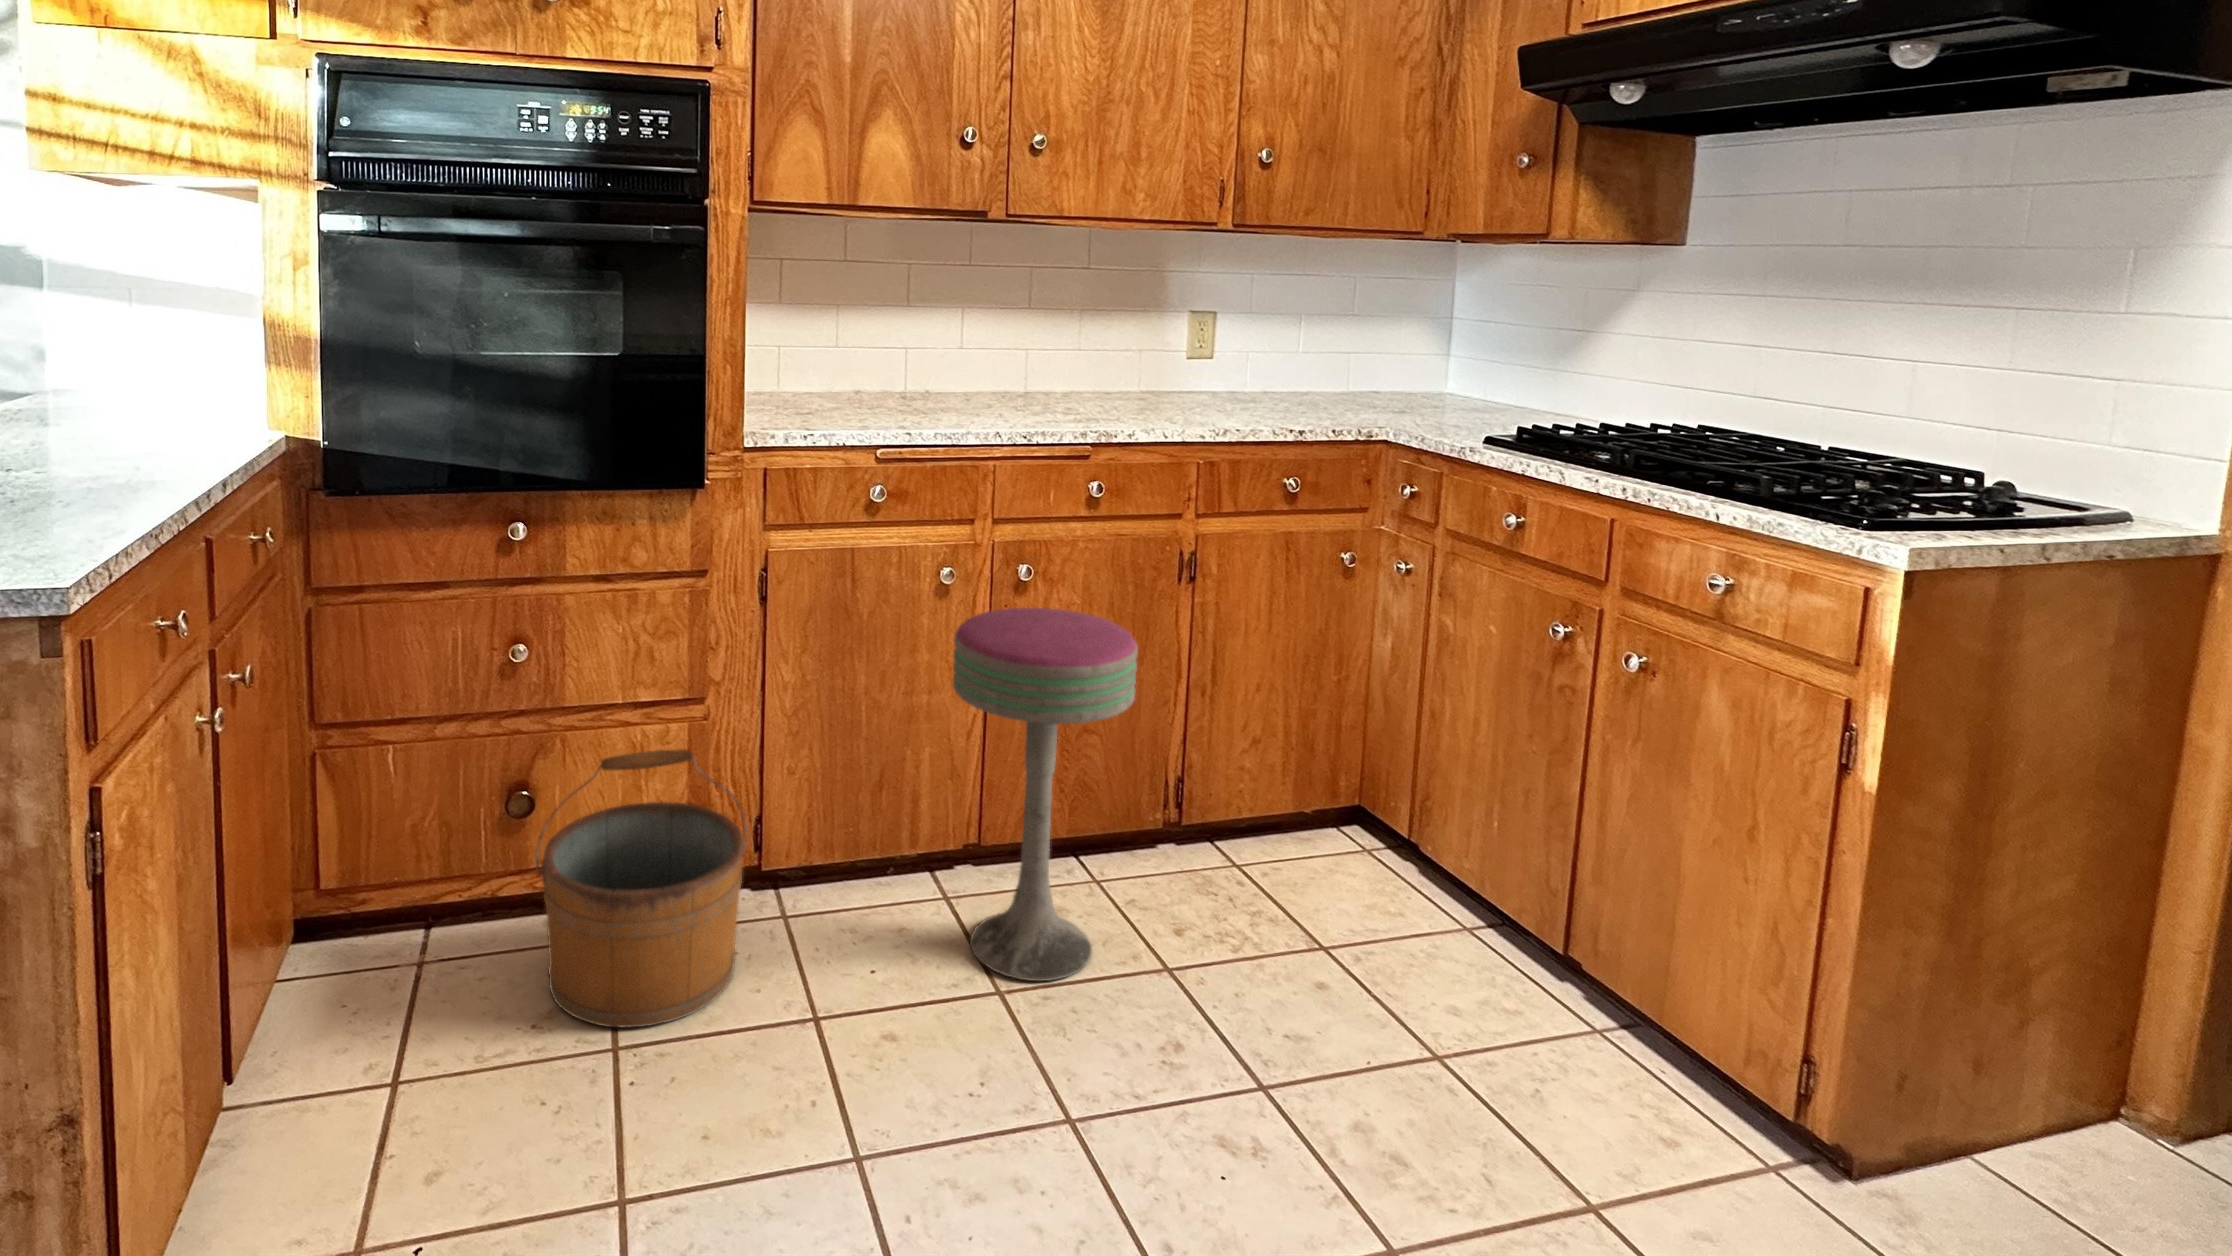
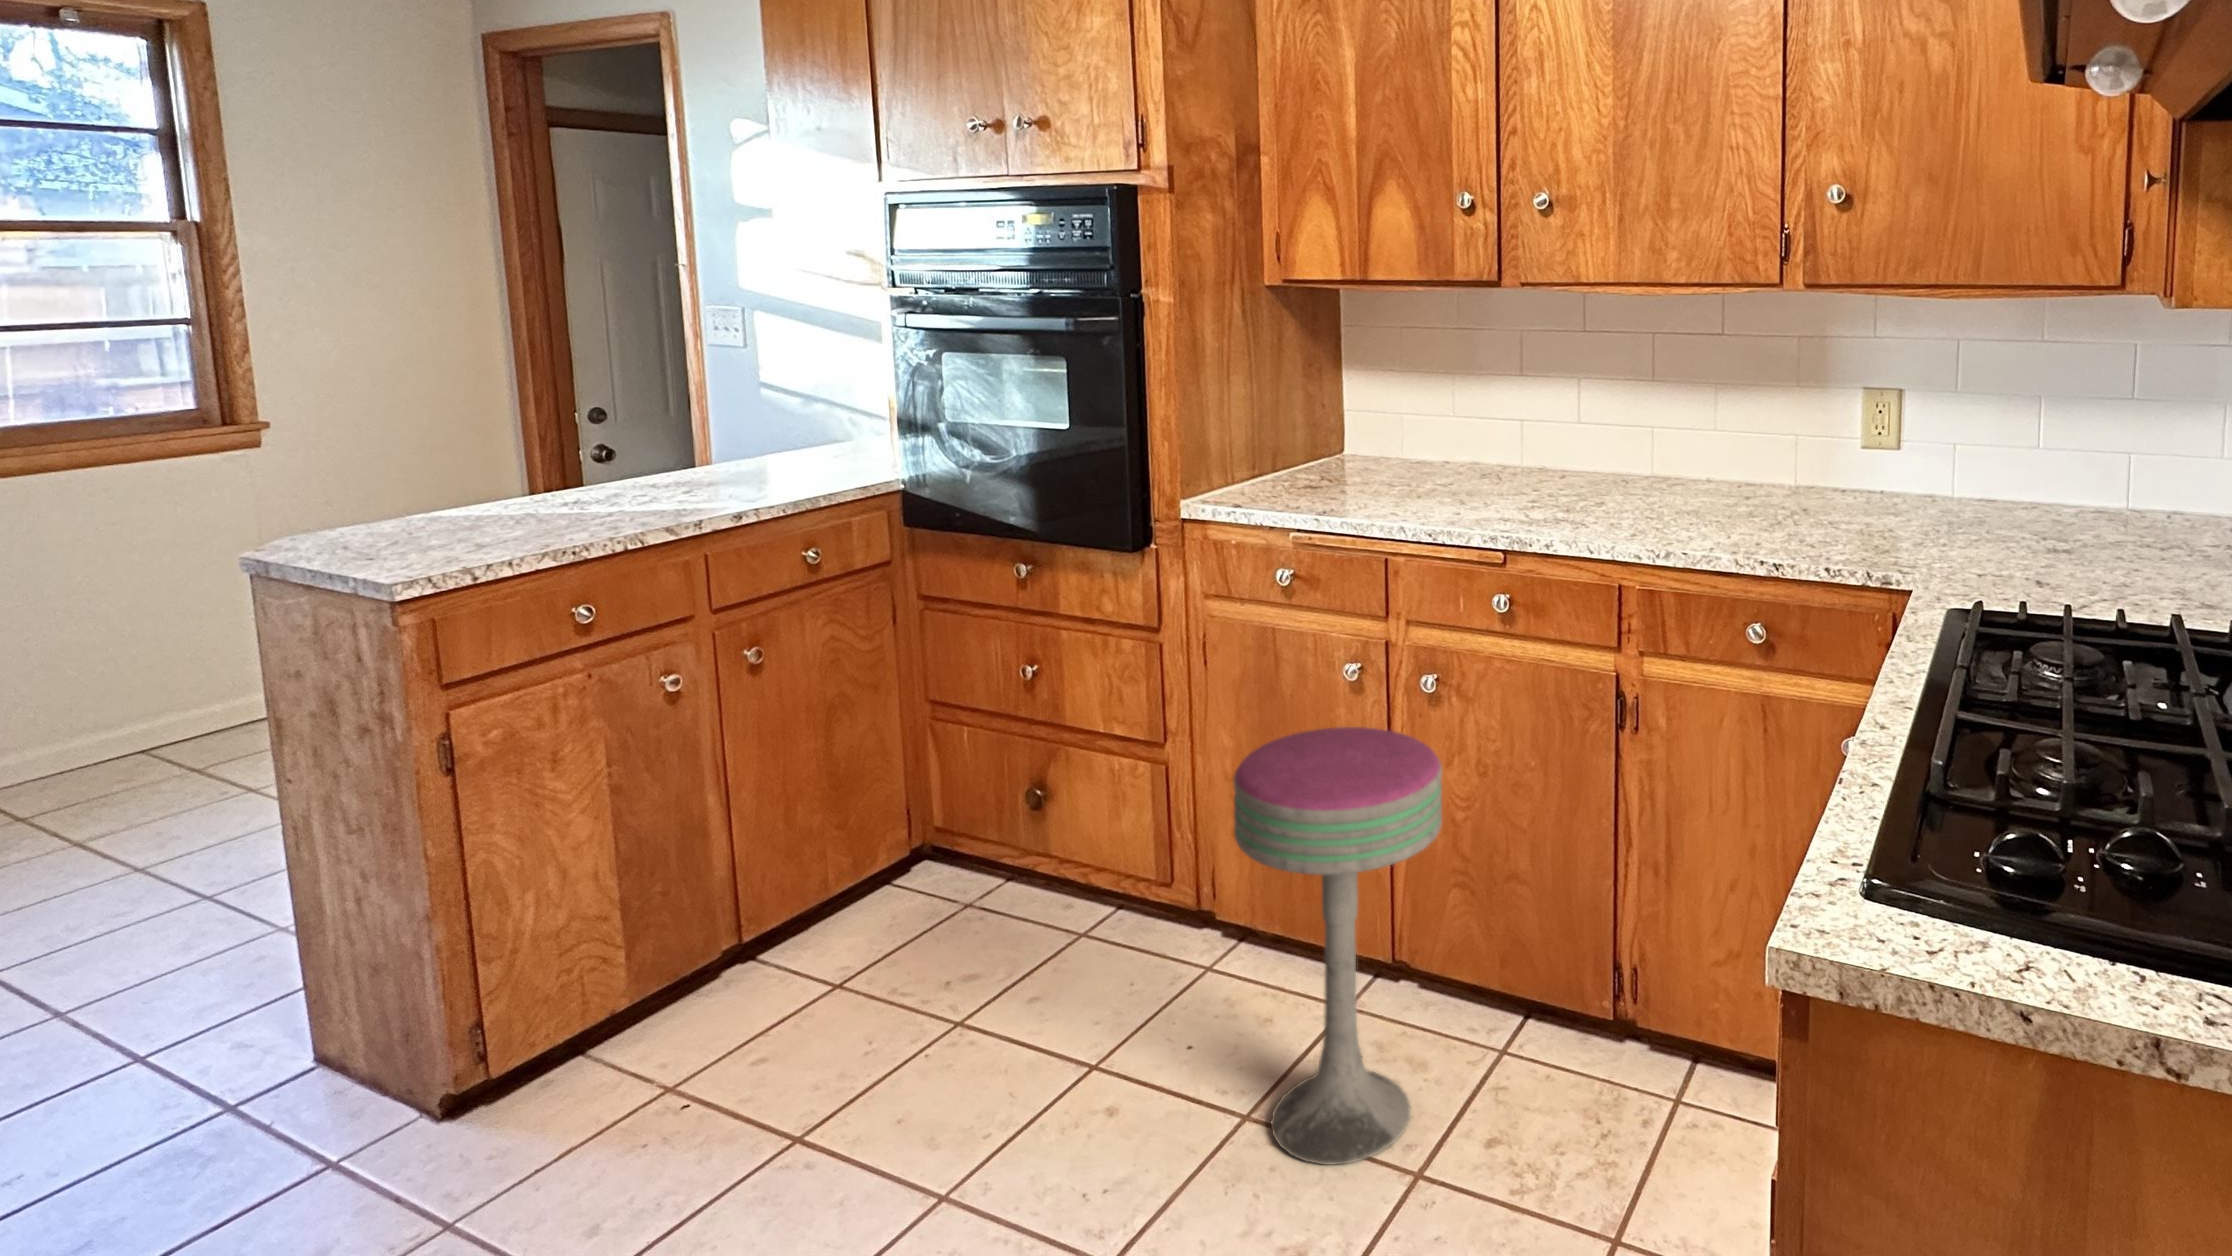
bucket: present [536,749,748,1028] -> none [943,794,1133,1051]

